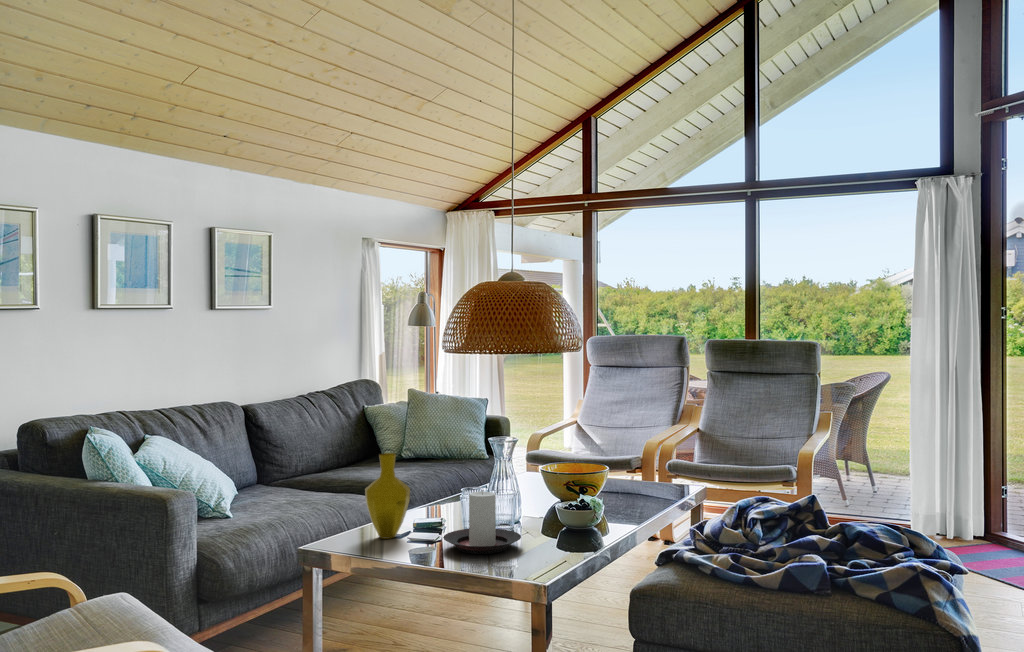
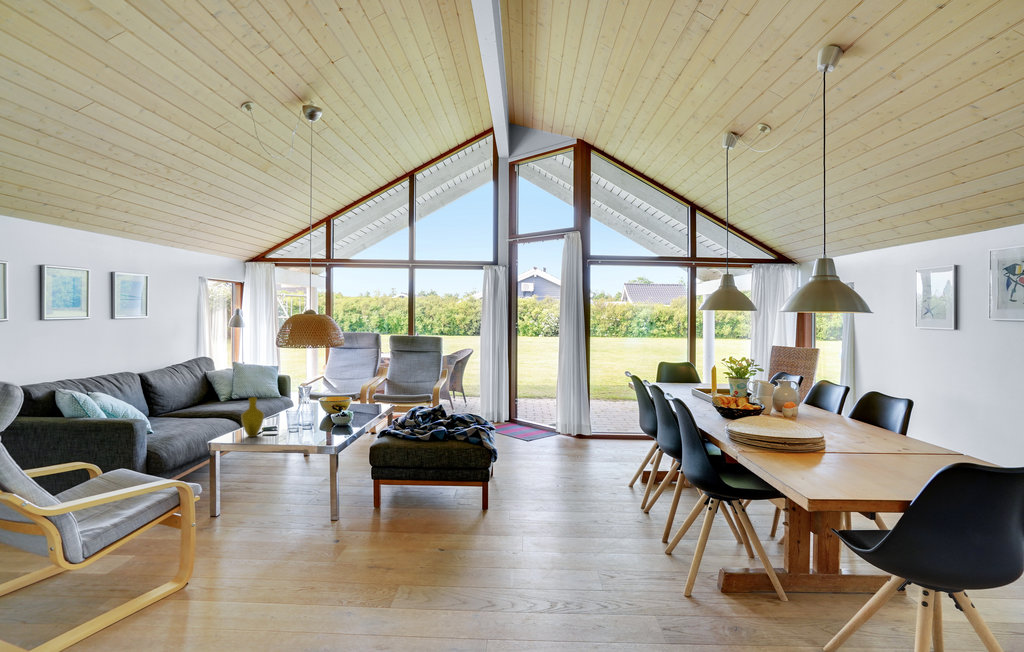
candle holder: present [443,491,521,554] -> none [285,411,321,439]

